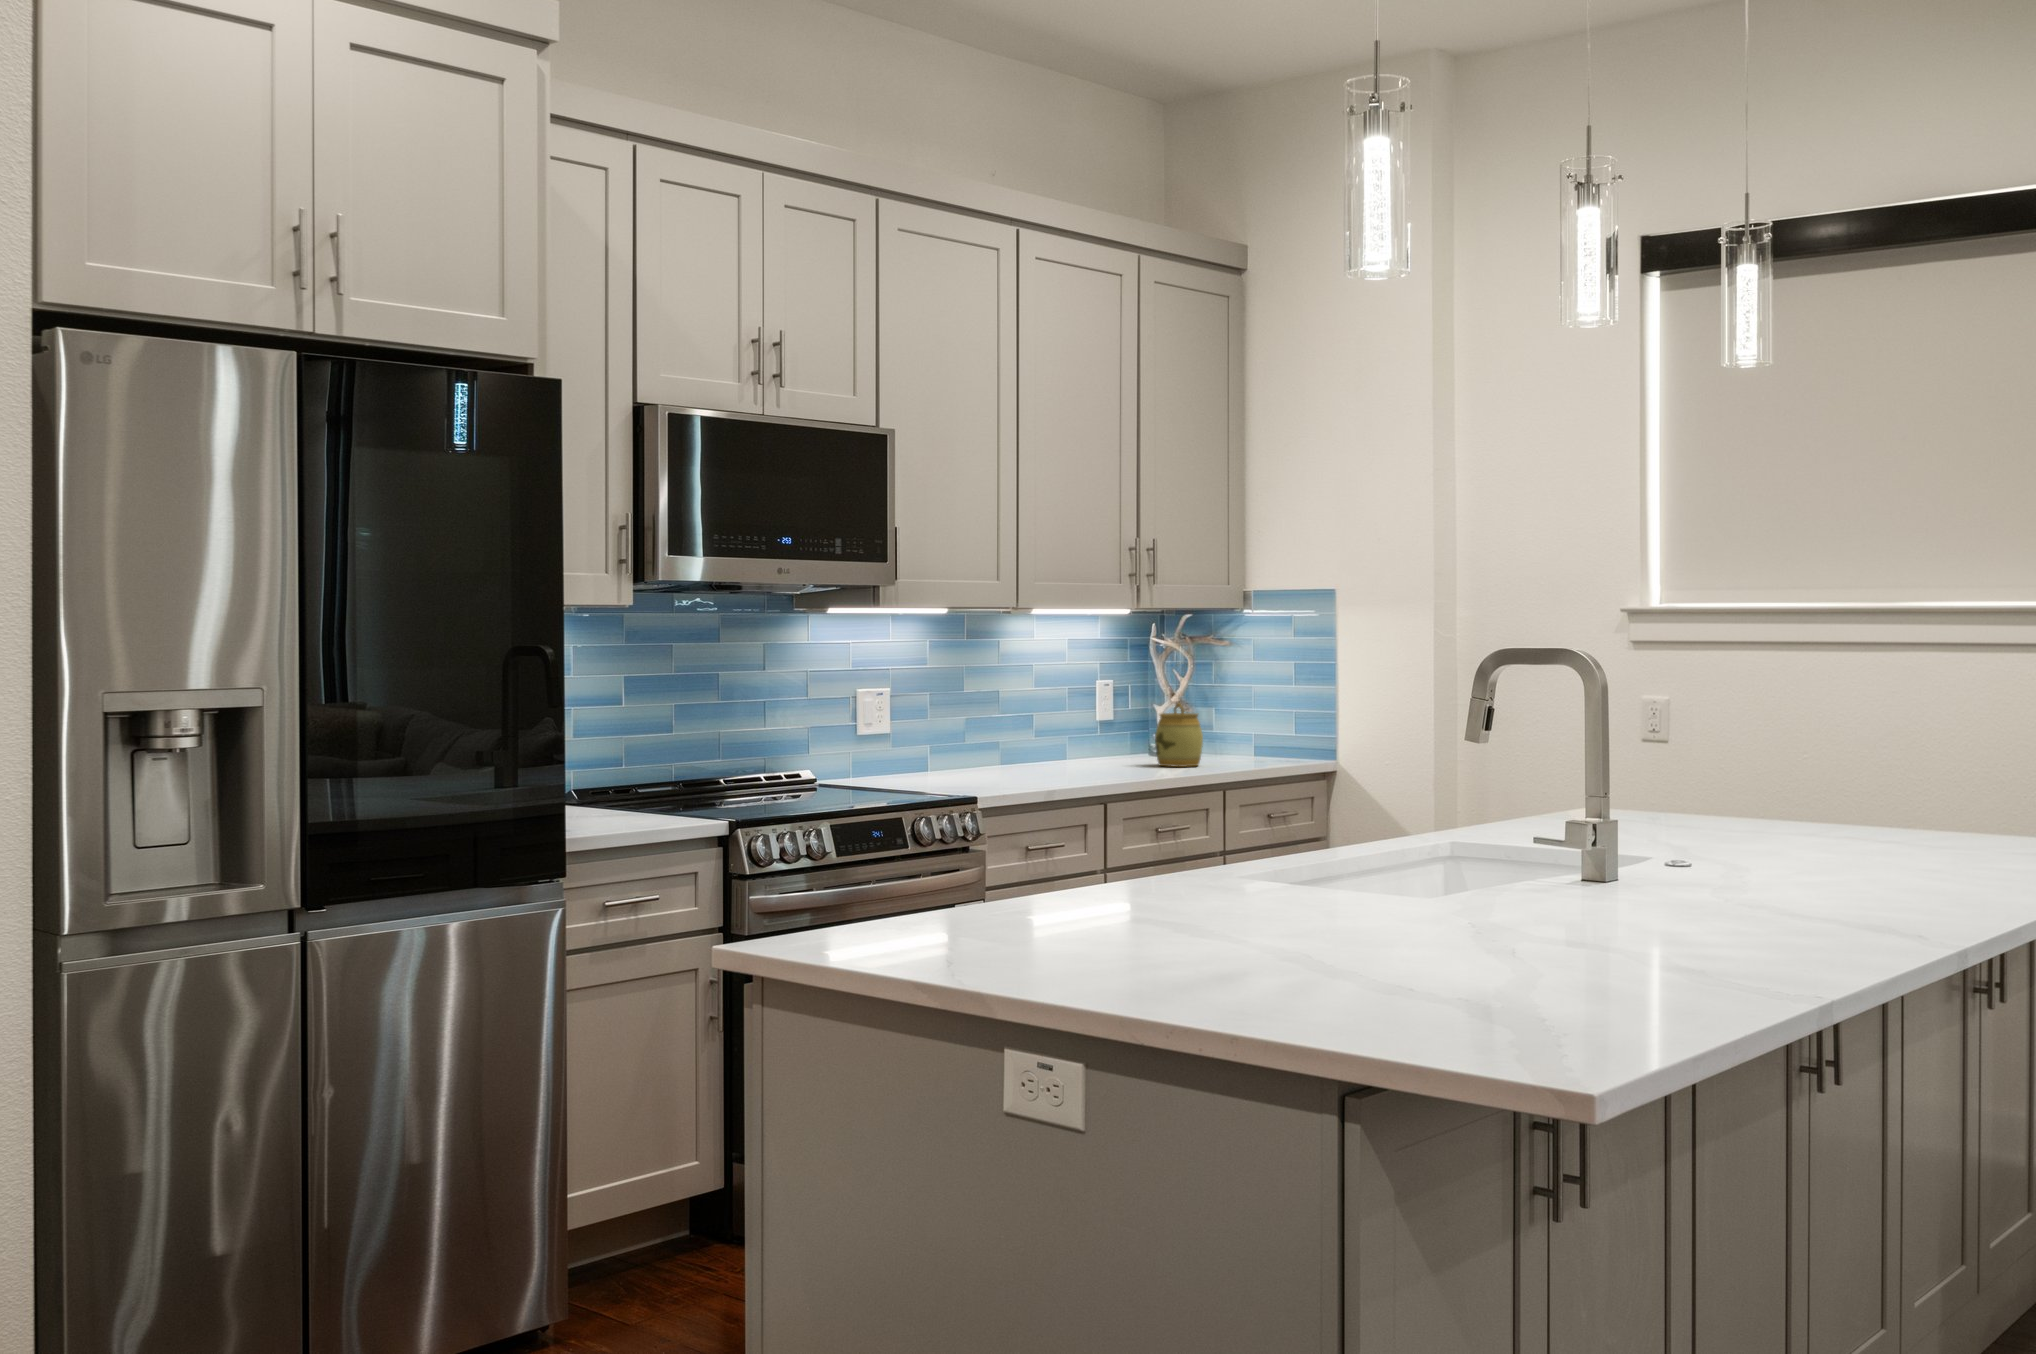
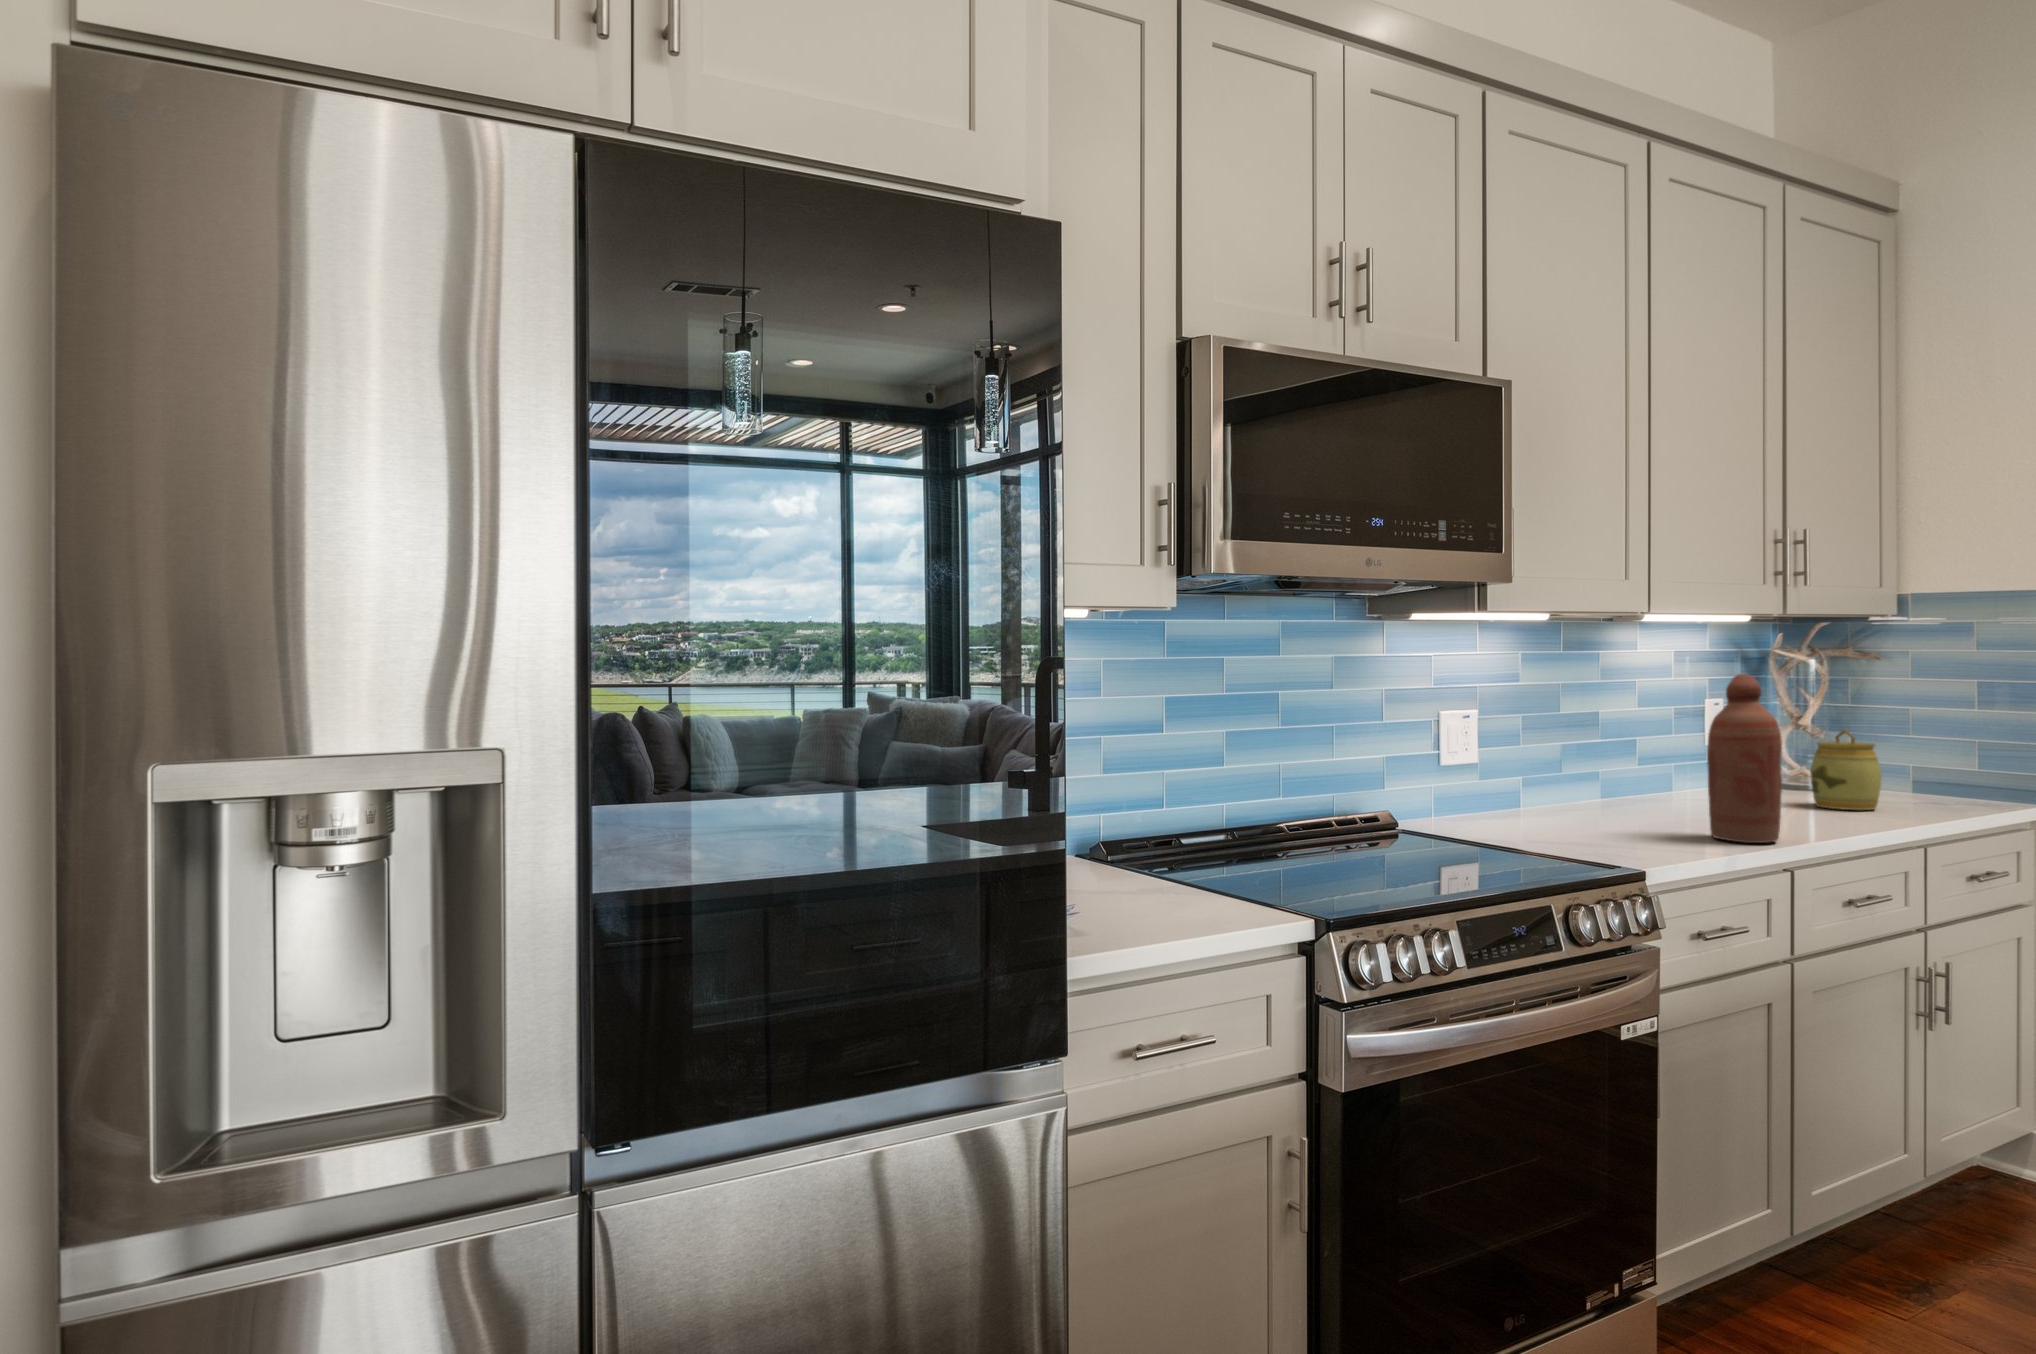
bottle: none [1047,657,1094,784] -> present [1707,674,1782,843]

